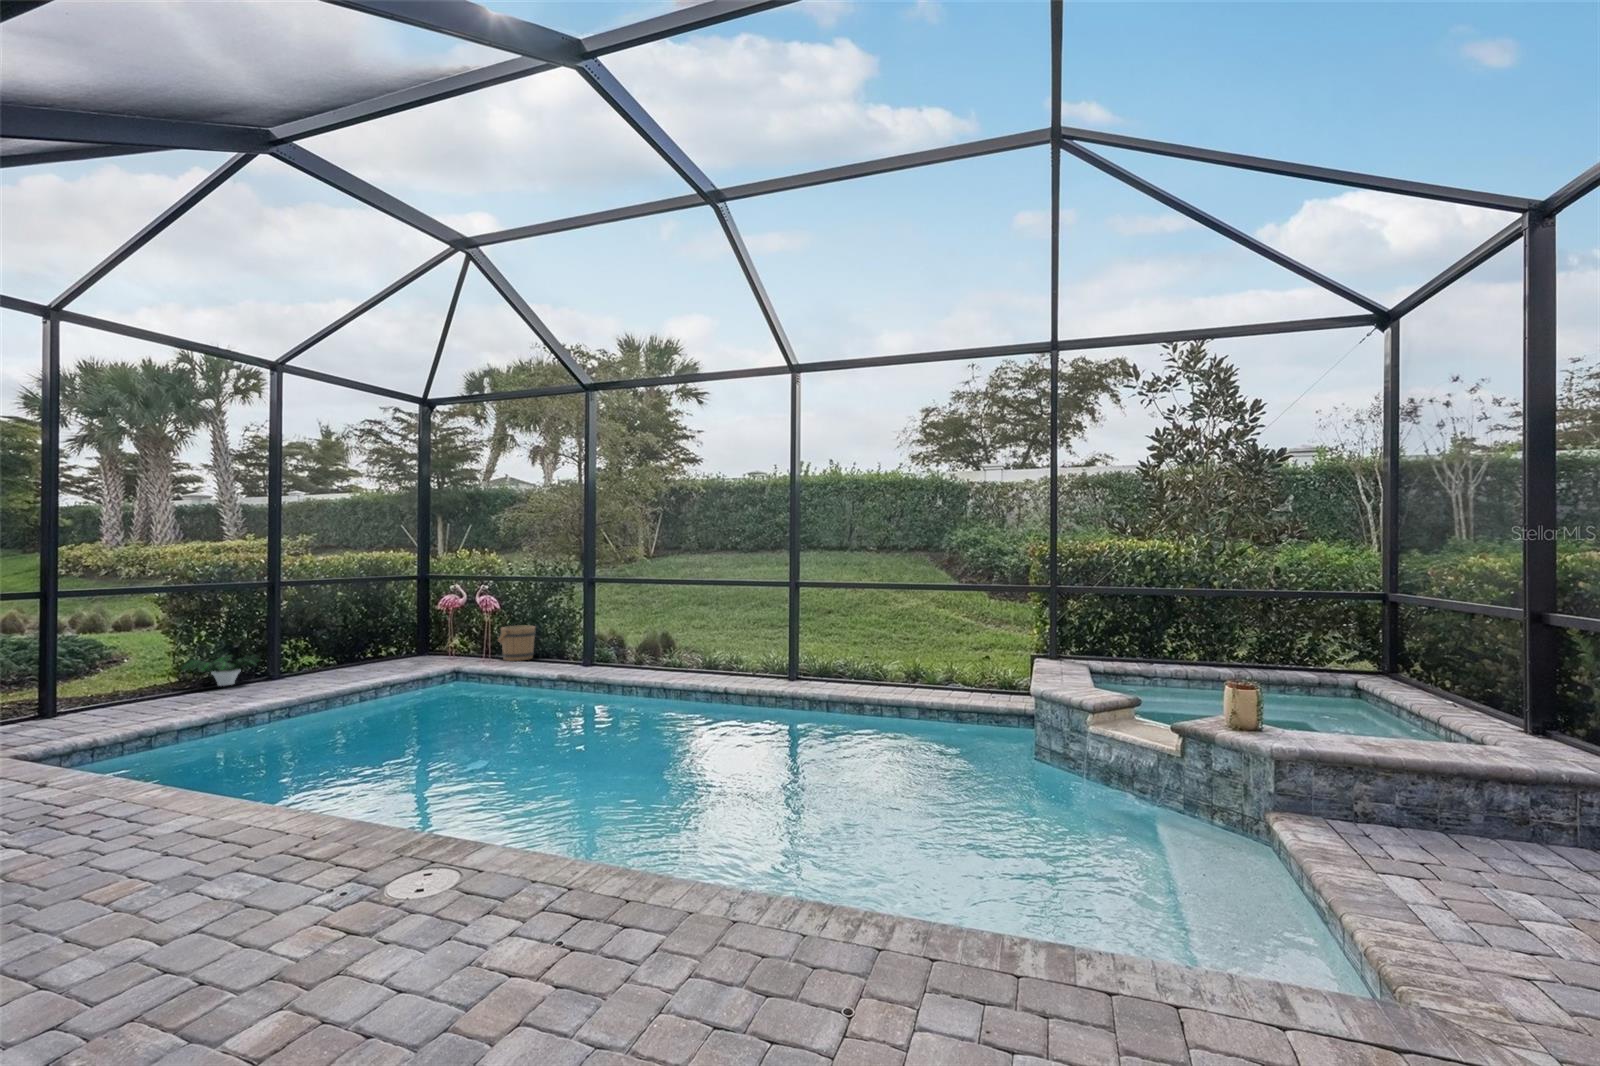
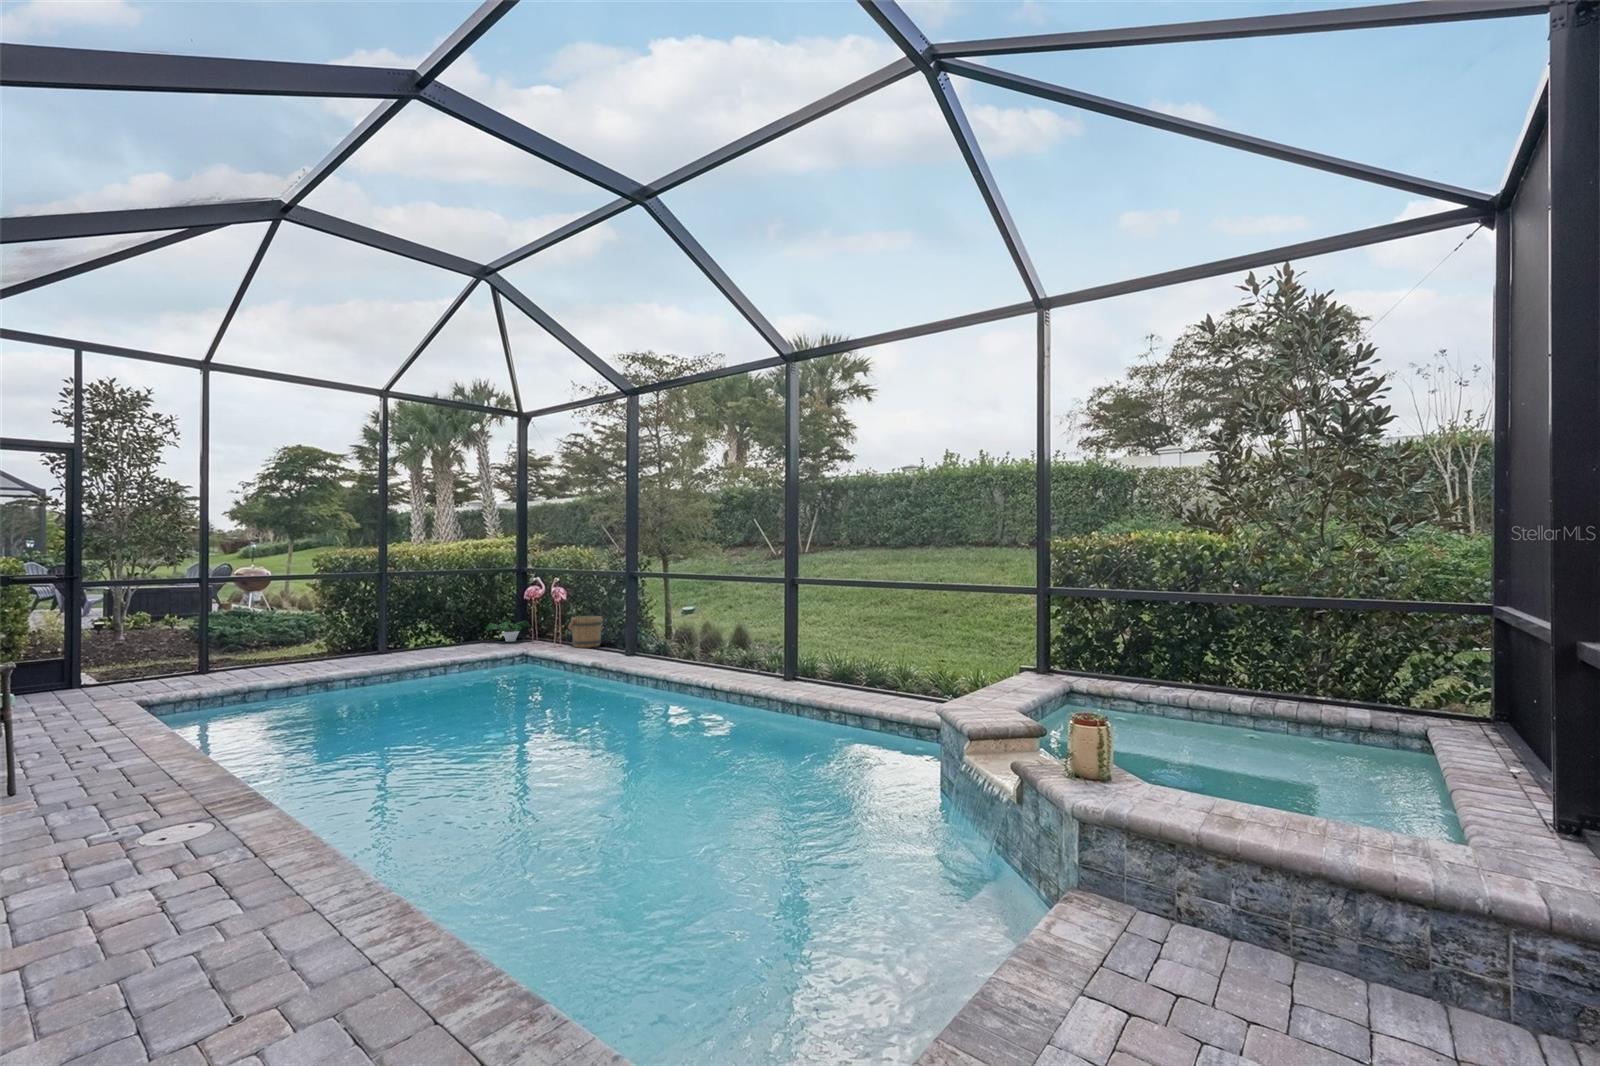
potted plant: present [182,655,261,686] -> present [486,621,533,642]

